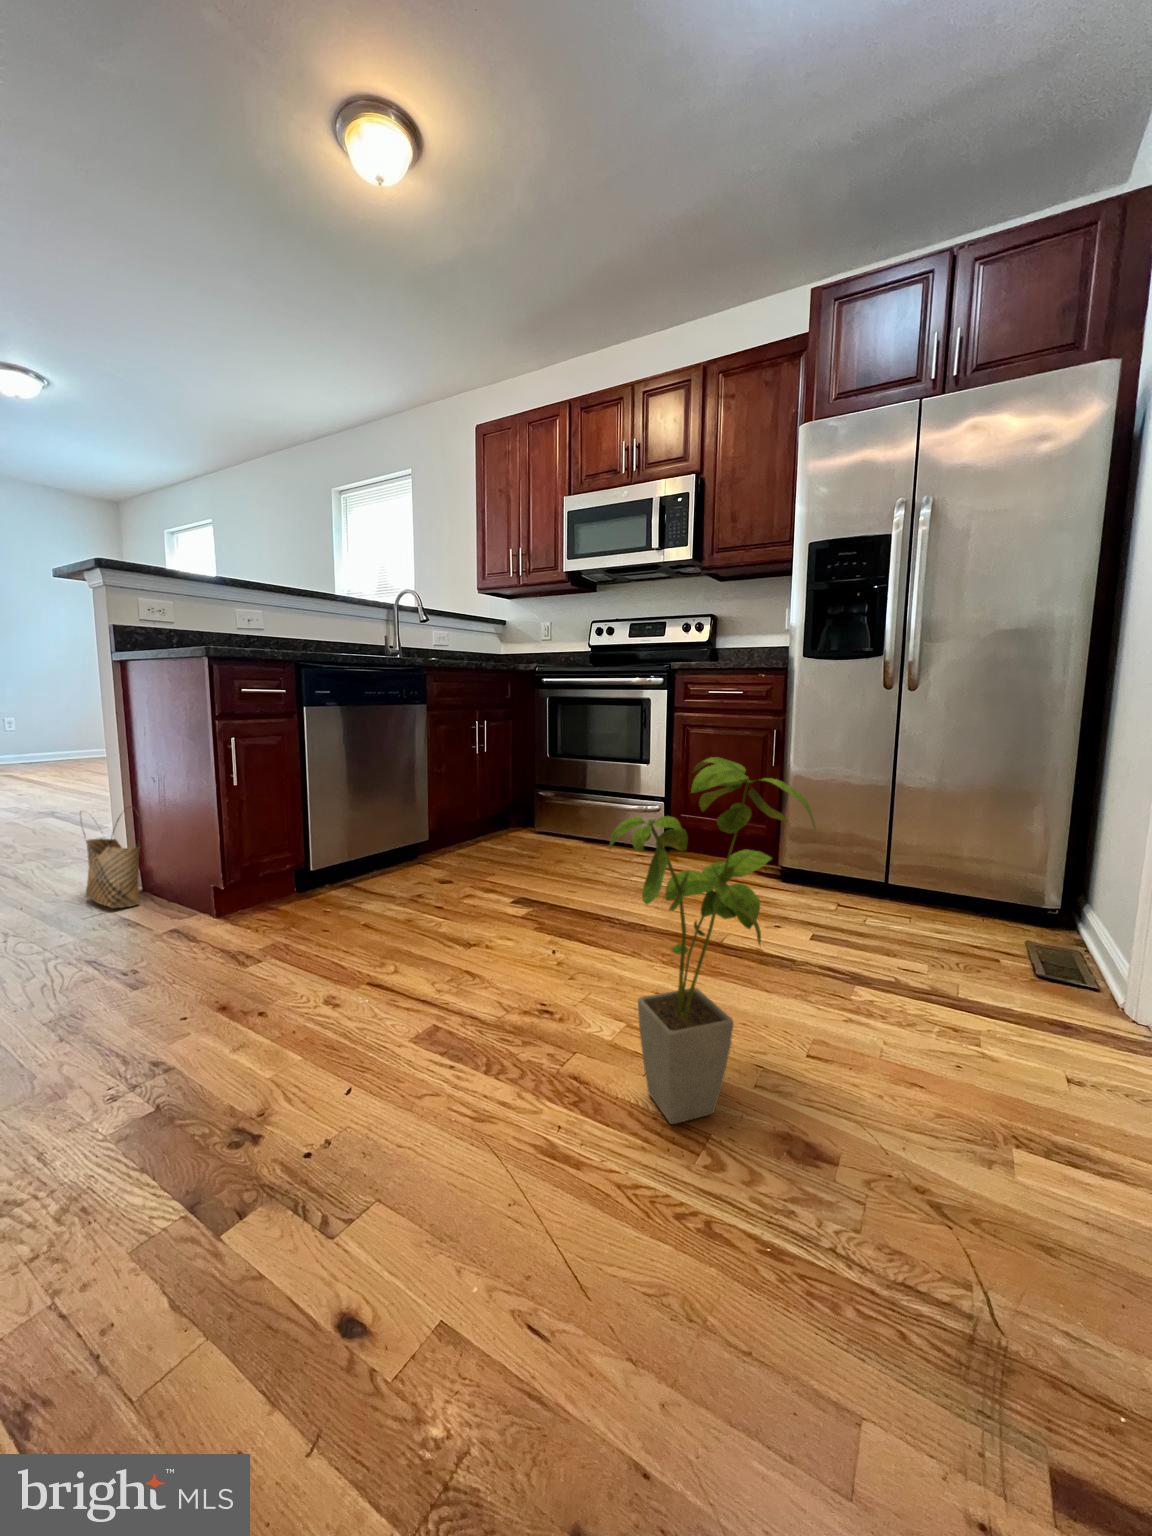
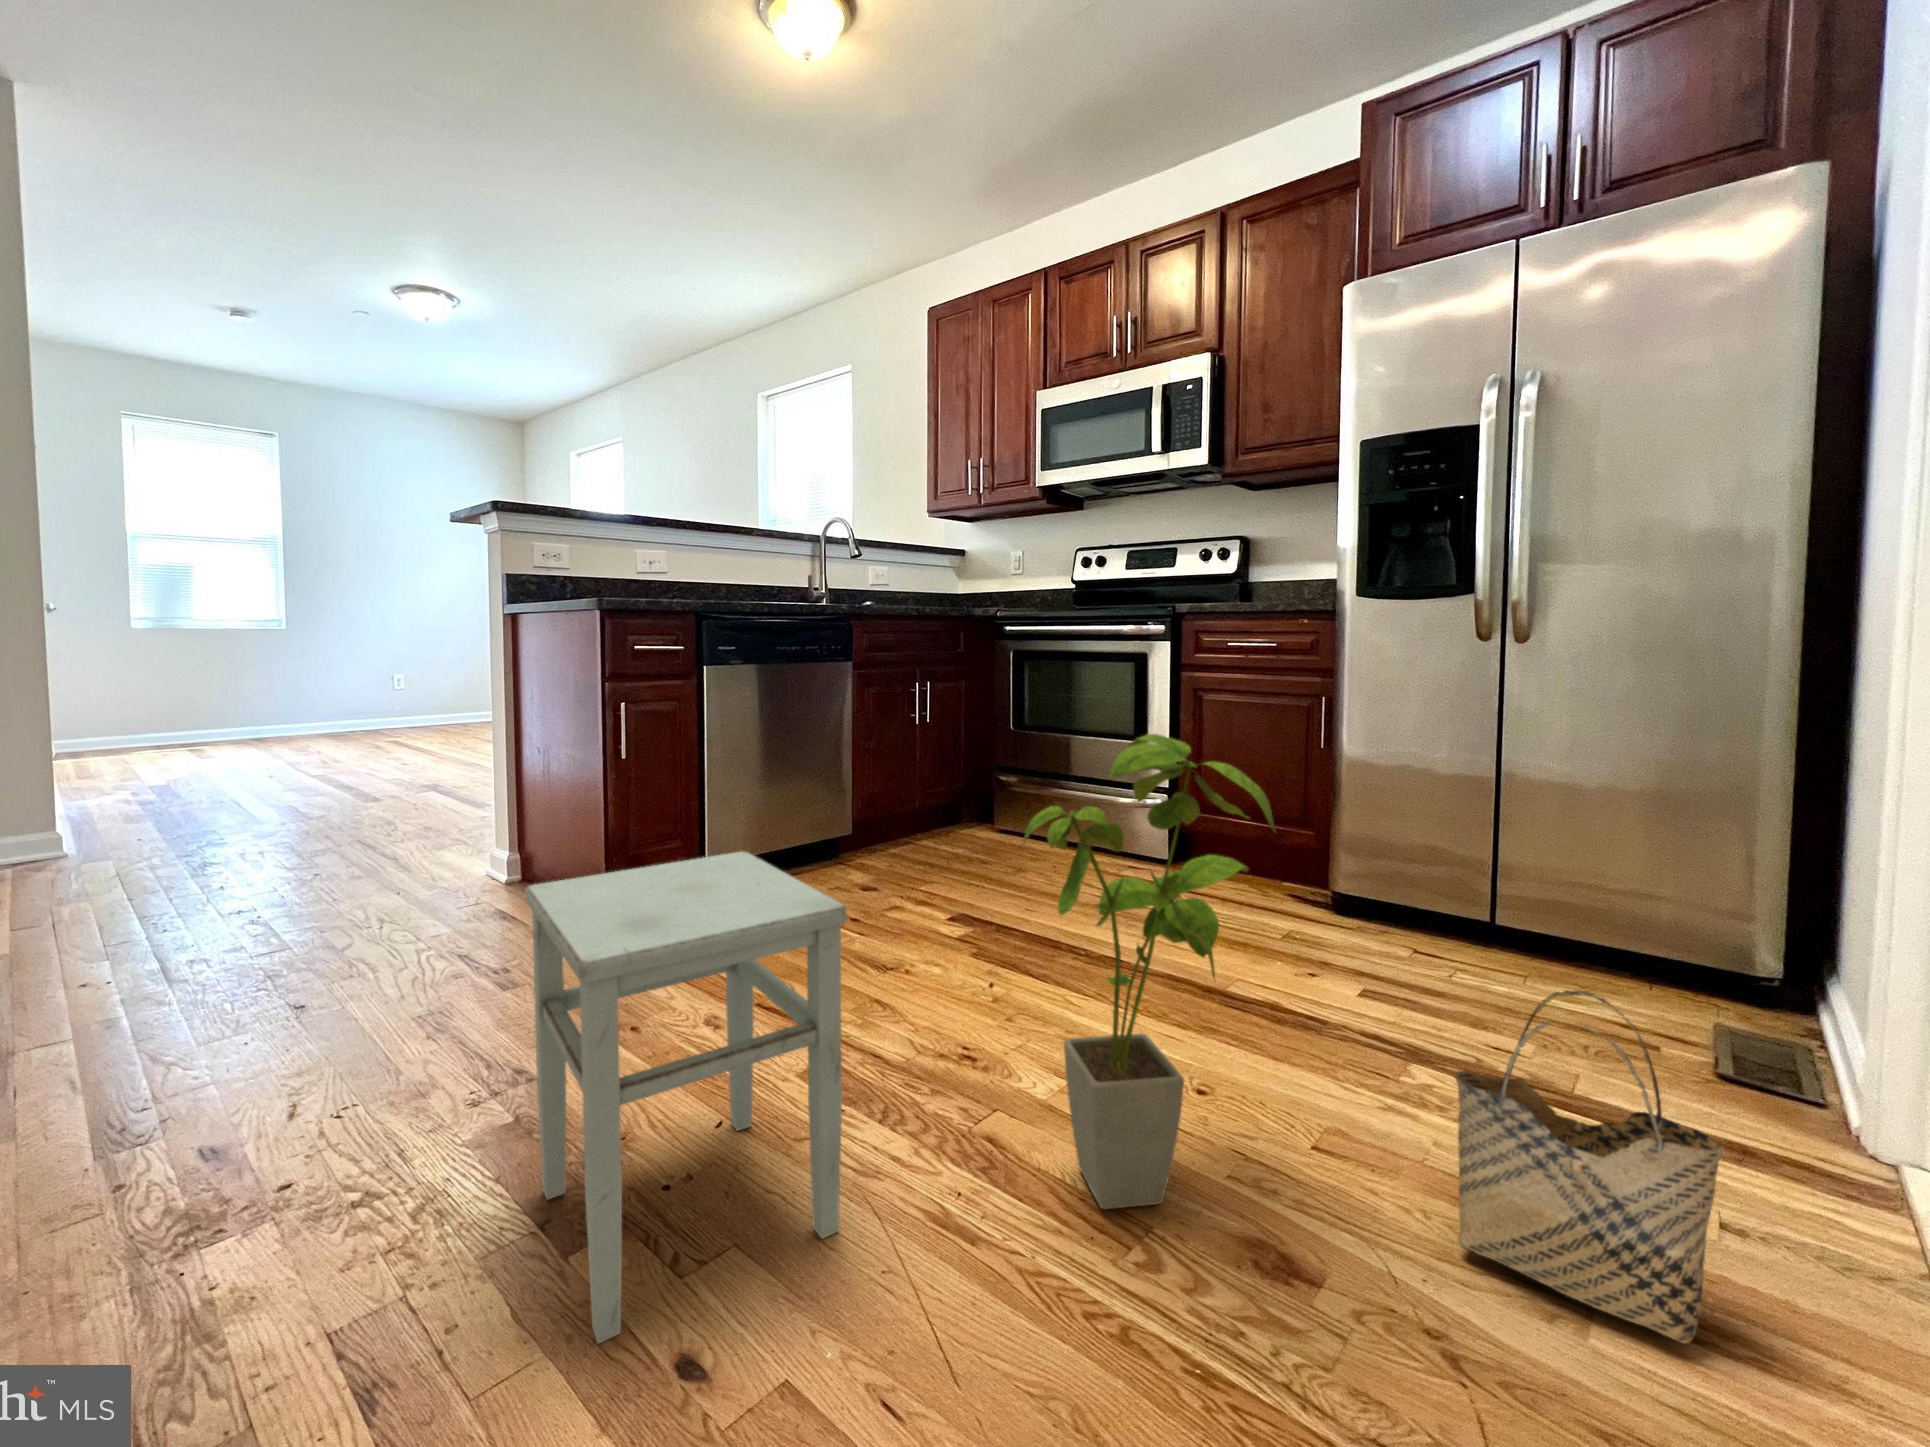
woven basket: present [80,807,141,908] -> present [1454,990,1723,1343]
stool: none [158,864,472,1318] -> present [525,852,847,1343]

